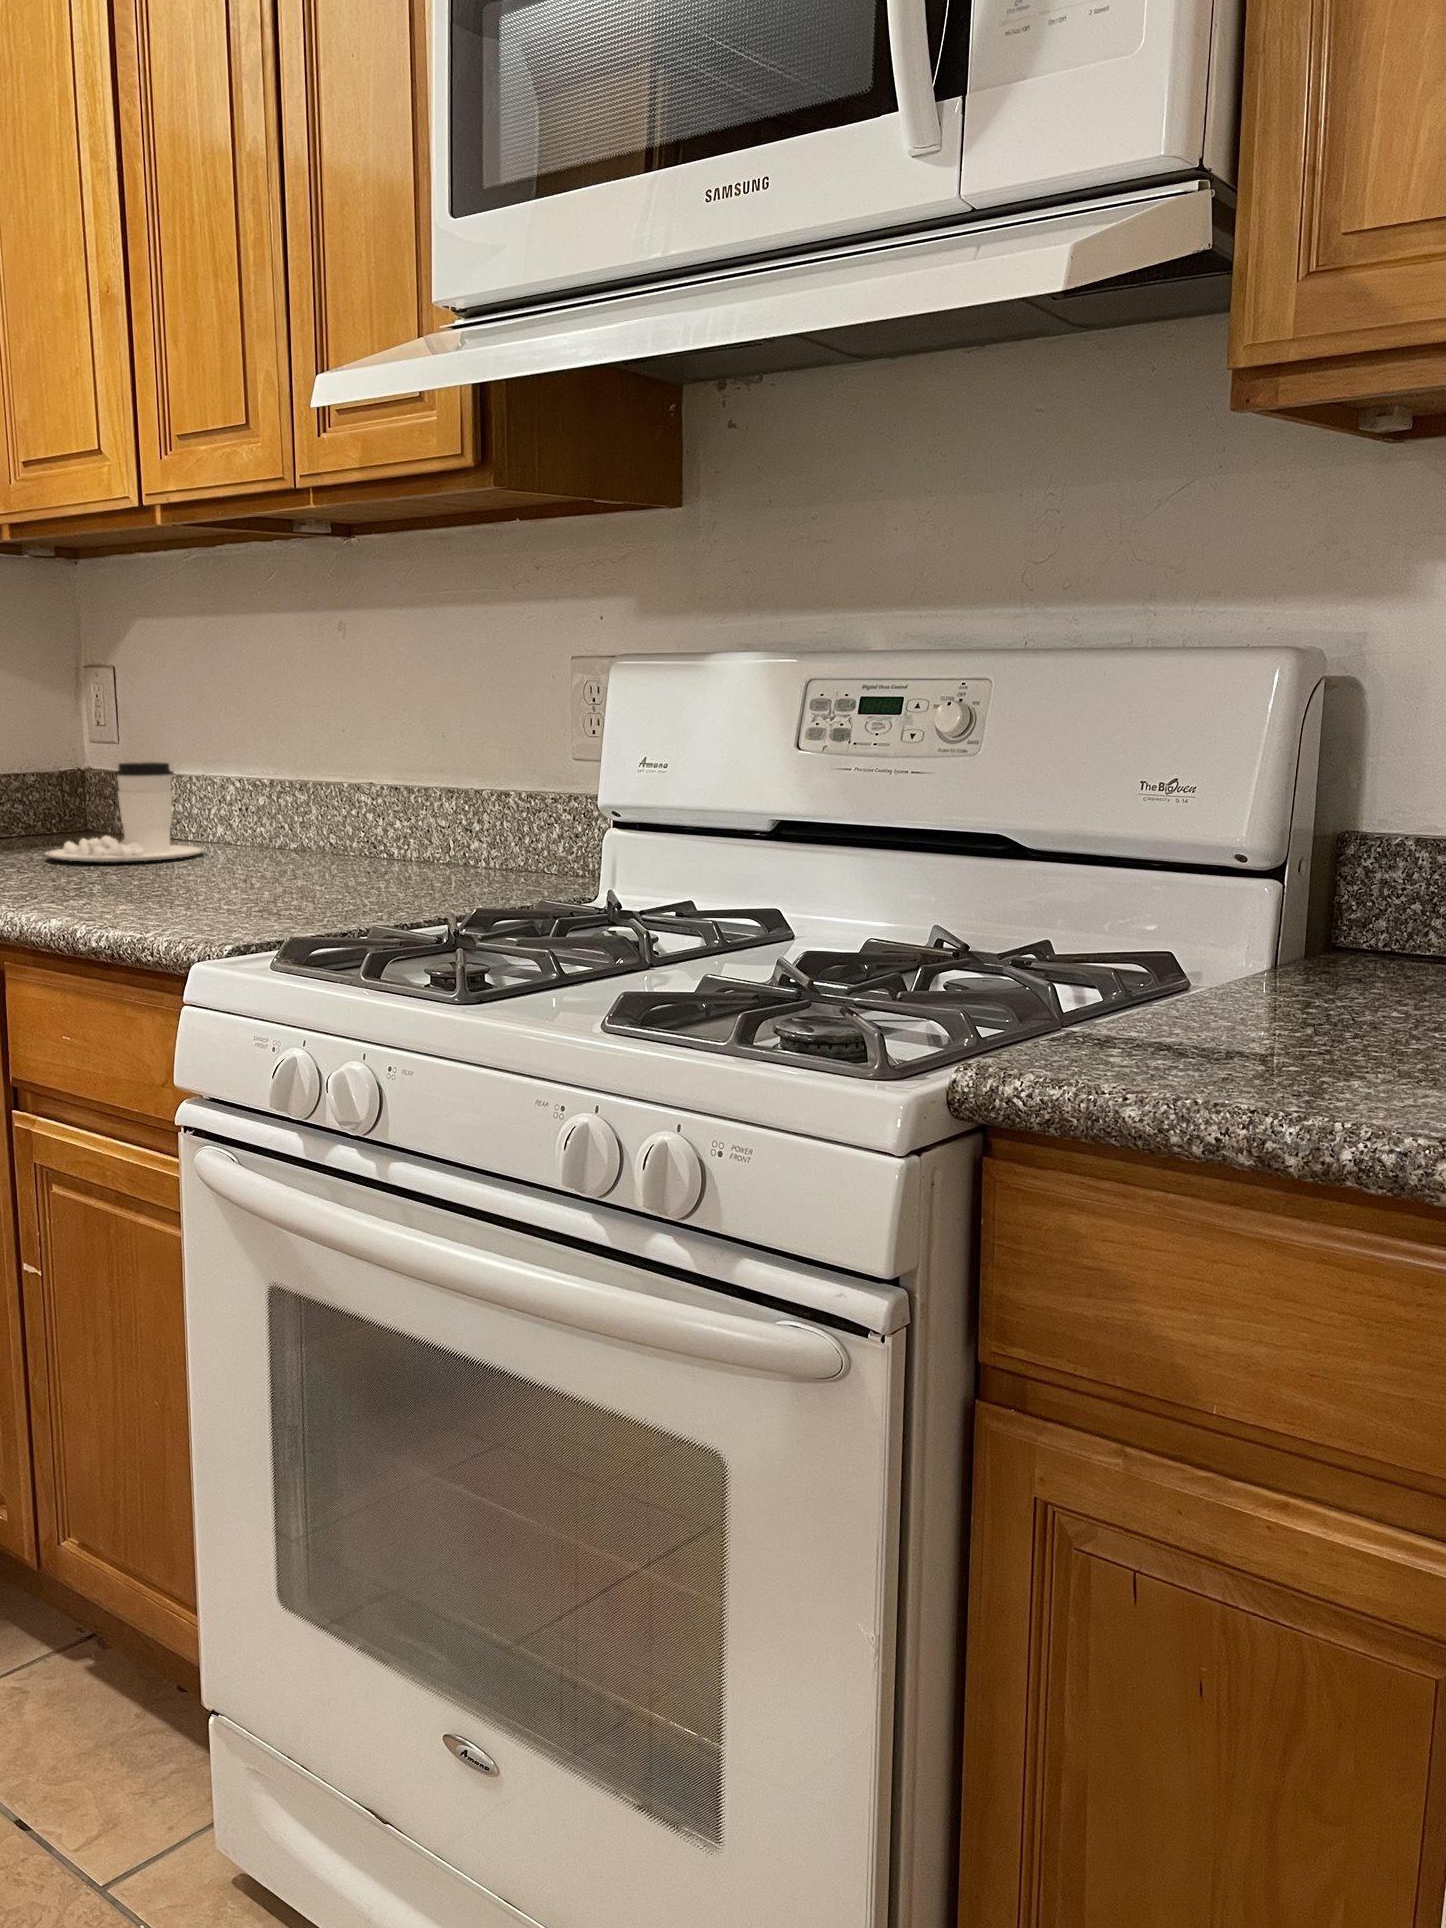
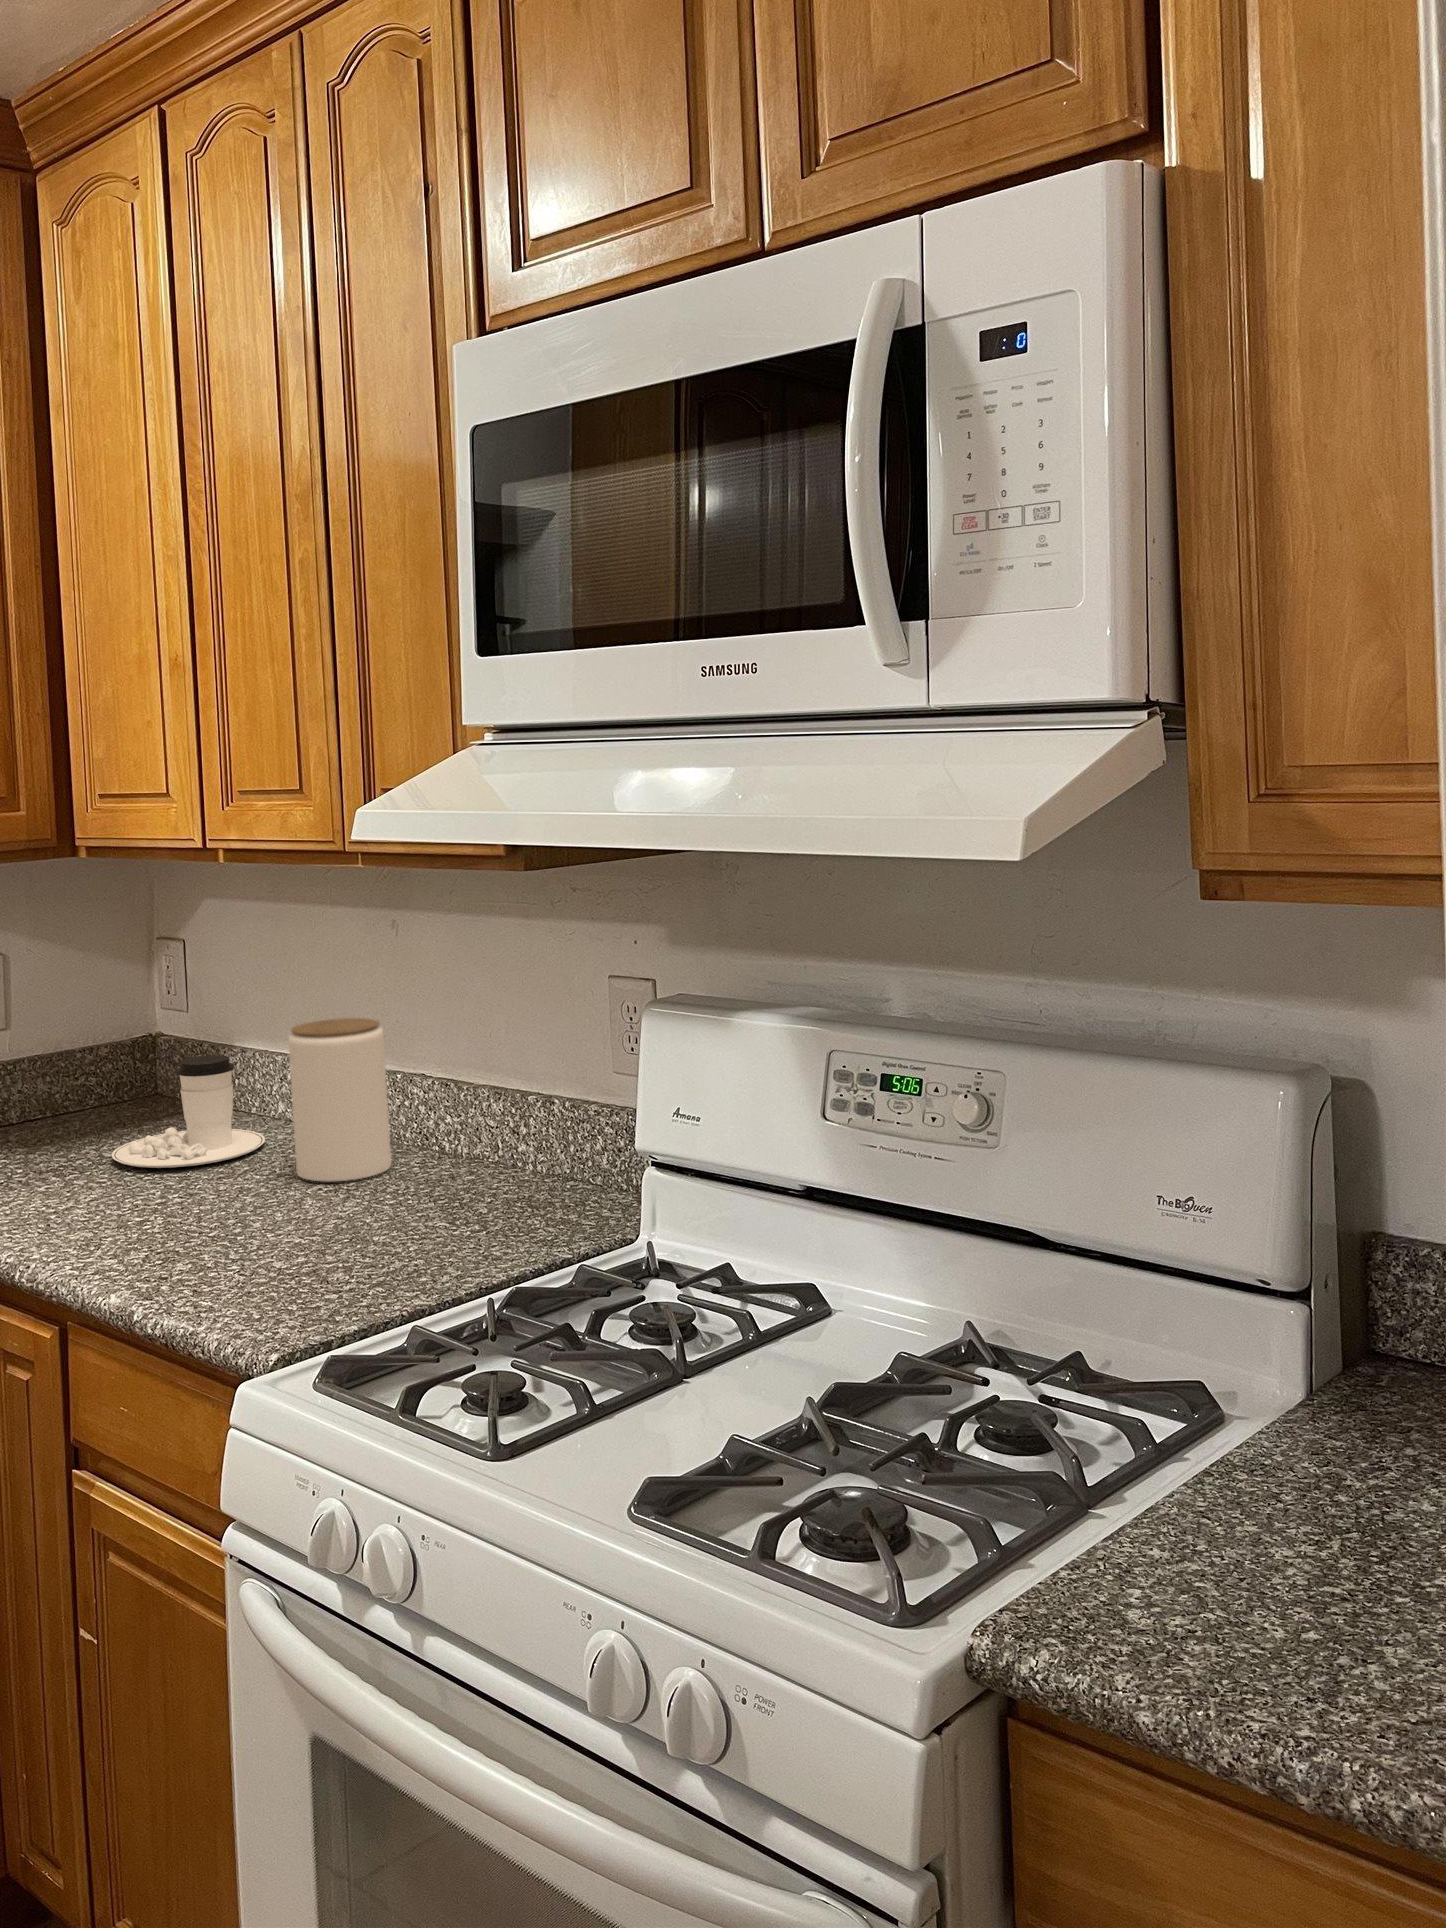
jar: none [234,716,336,869] -> present [288,1018,391,1181]

